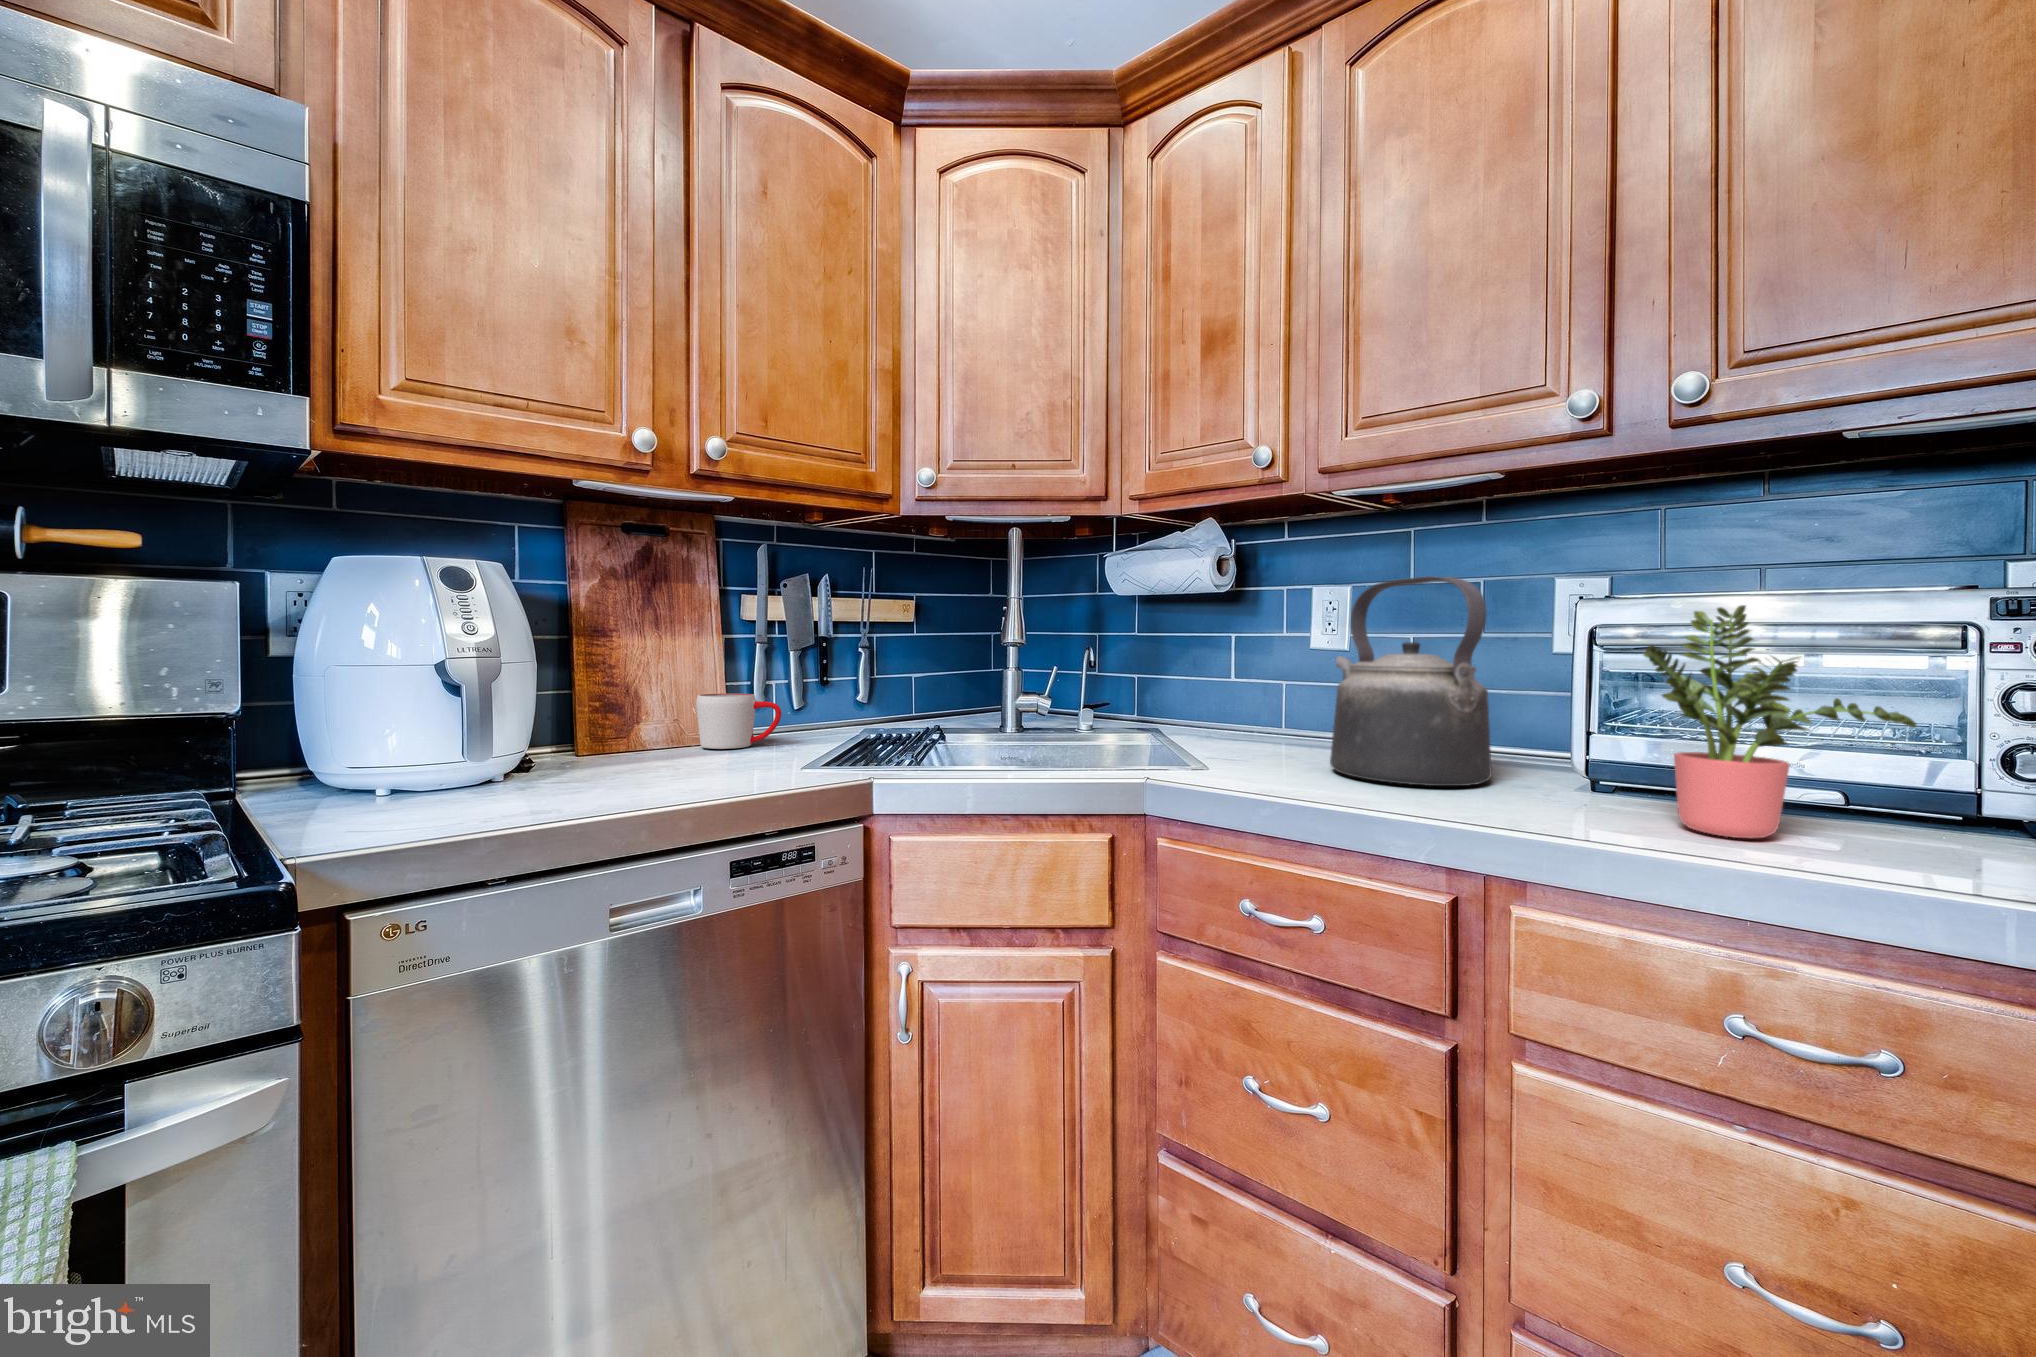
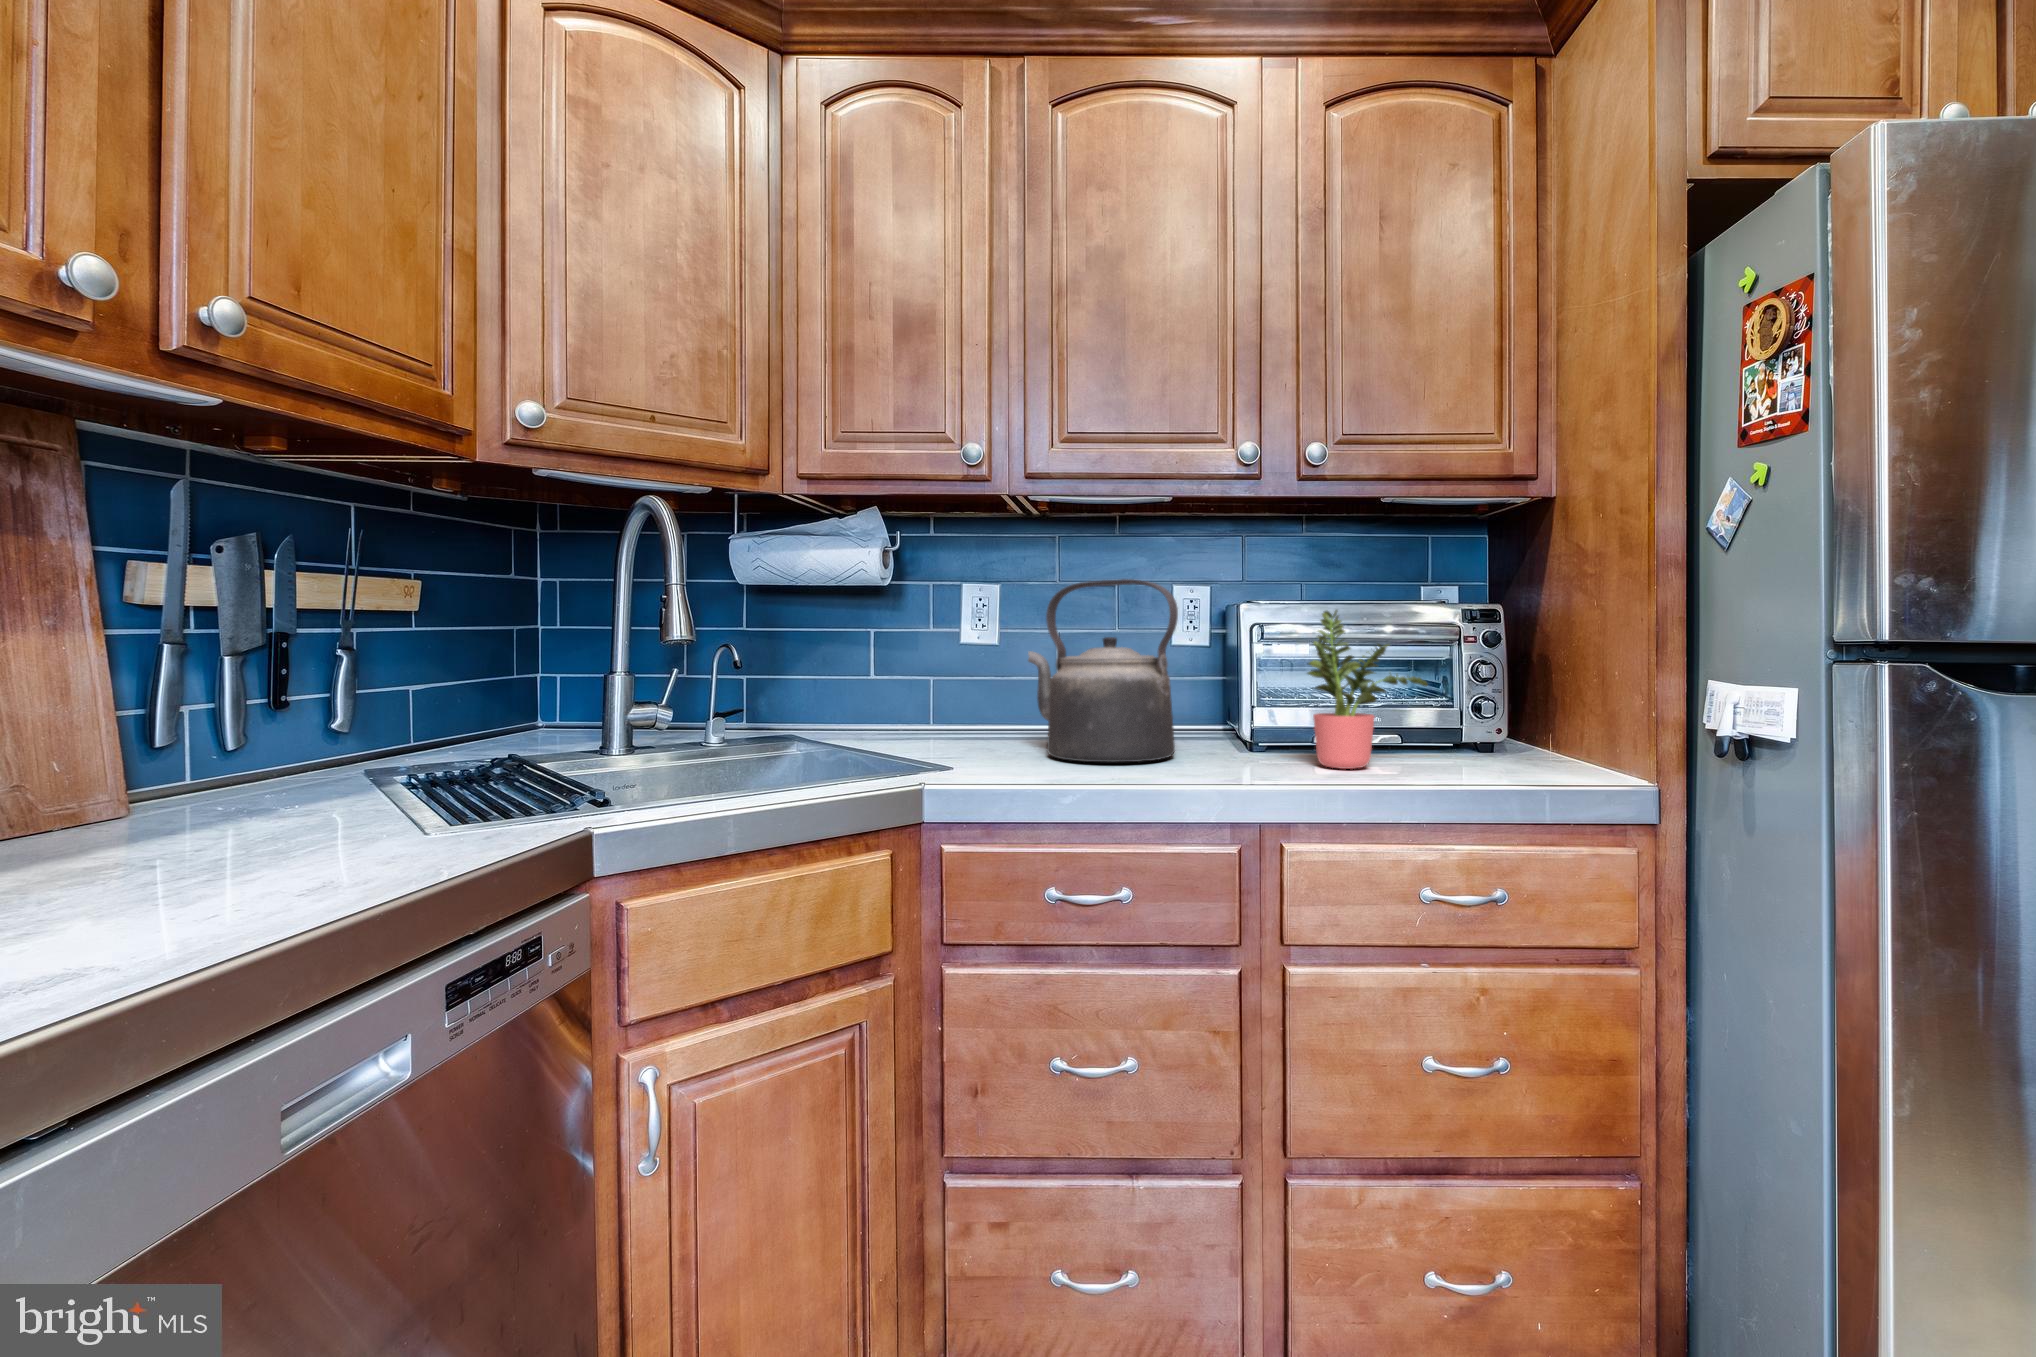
mug: present [696,693,781,749] -> none [107,736,300,840]

